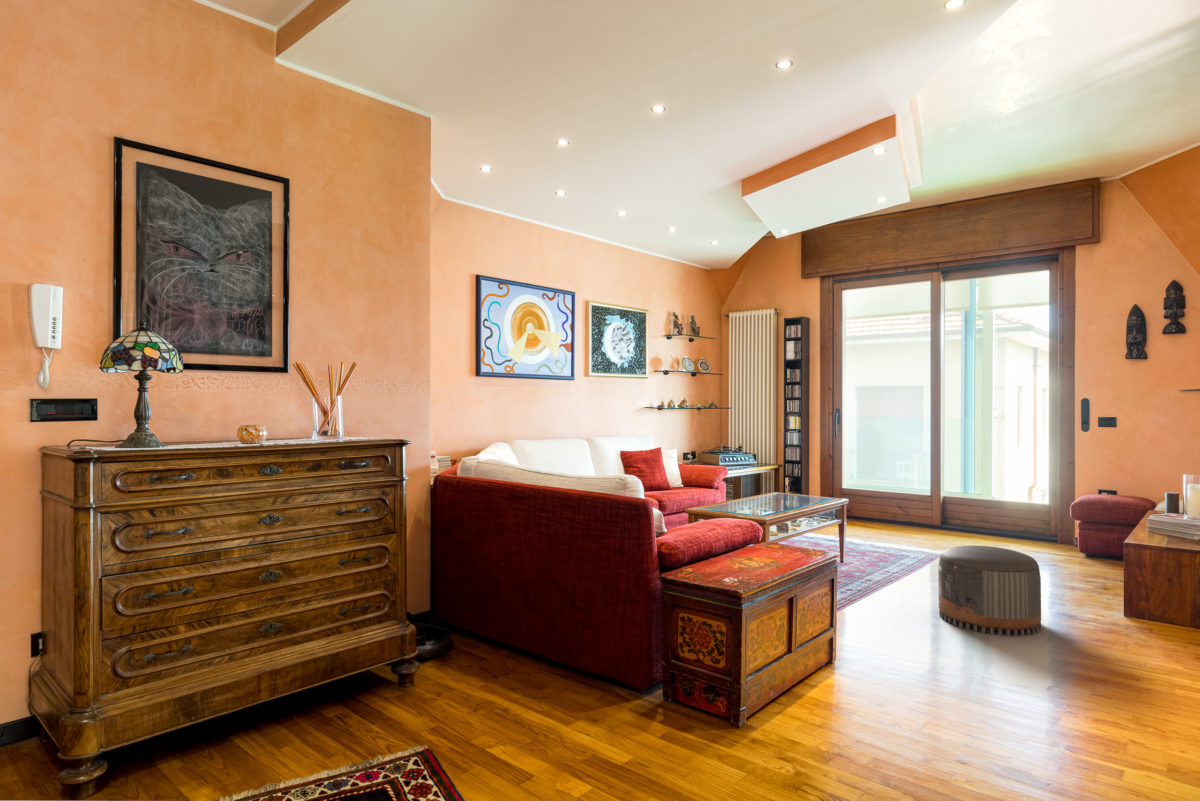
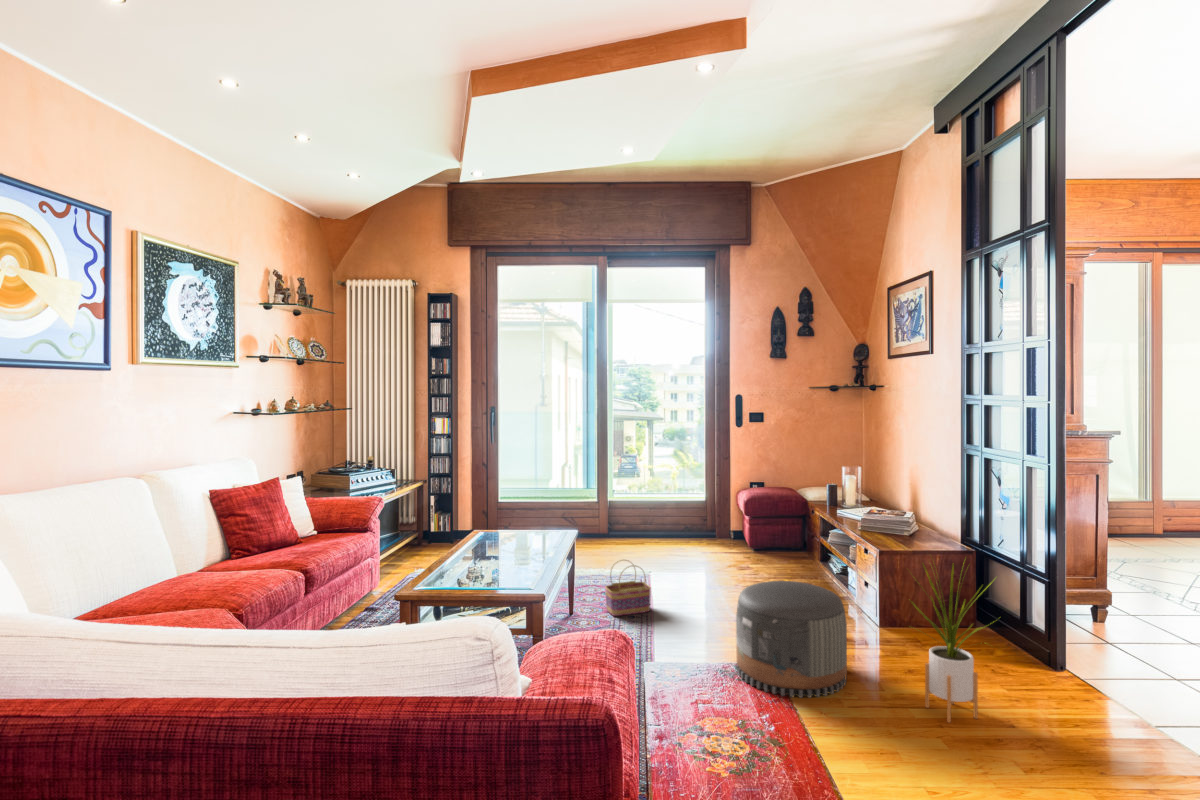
house plant: none [1057,525,1155,673] -> present [912,565,987,722]
basket: none [879,528,918,573] -> present [605,560,651,616]

